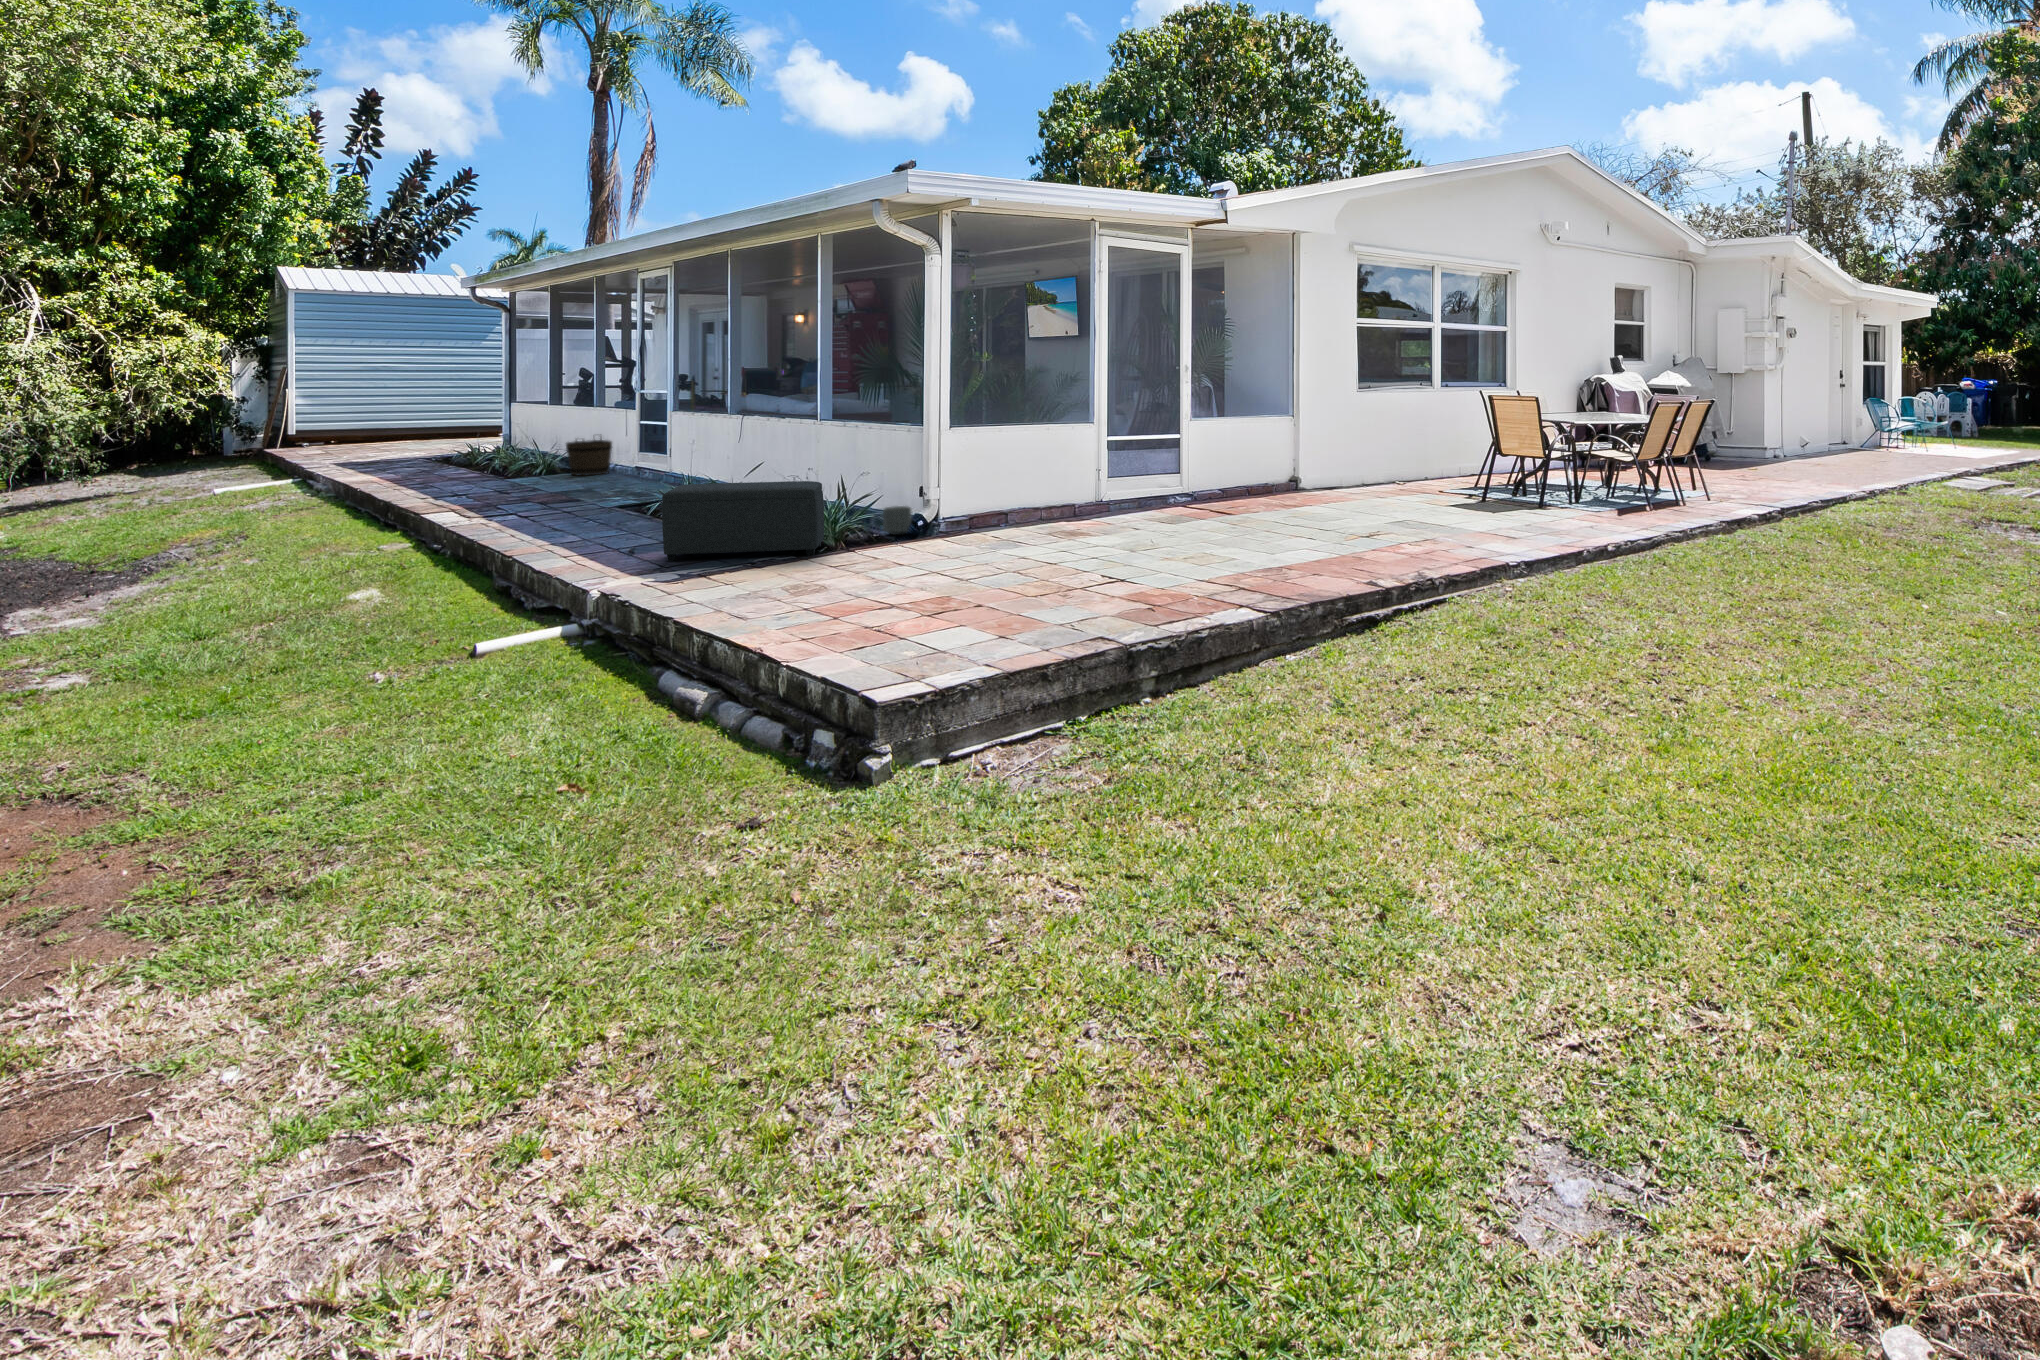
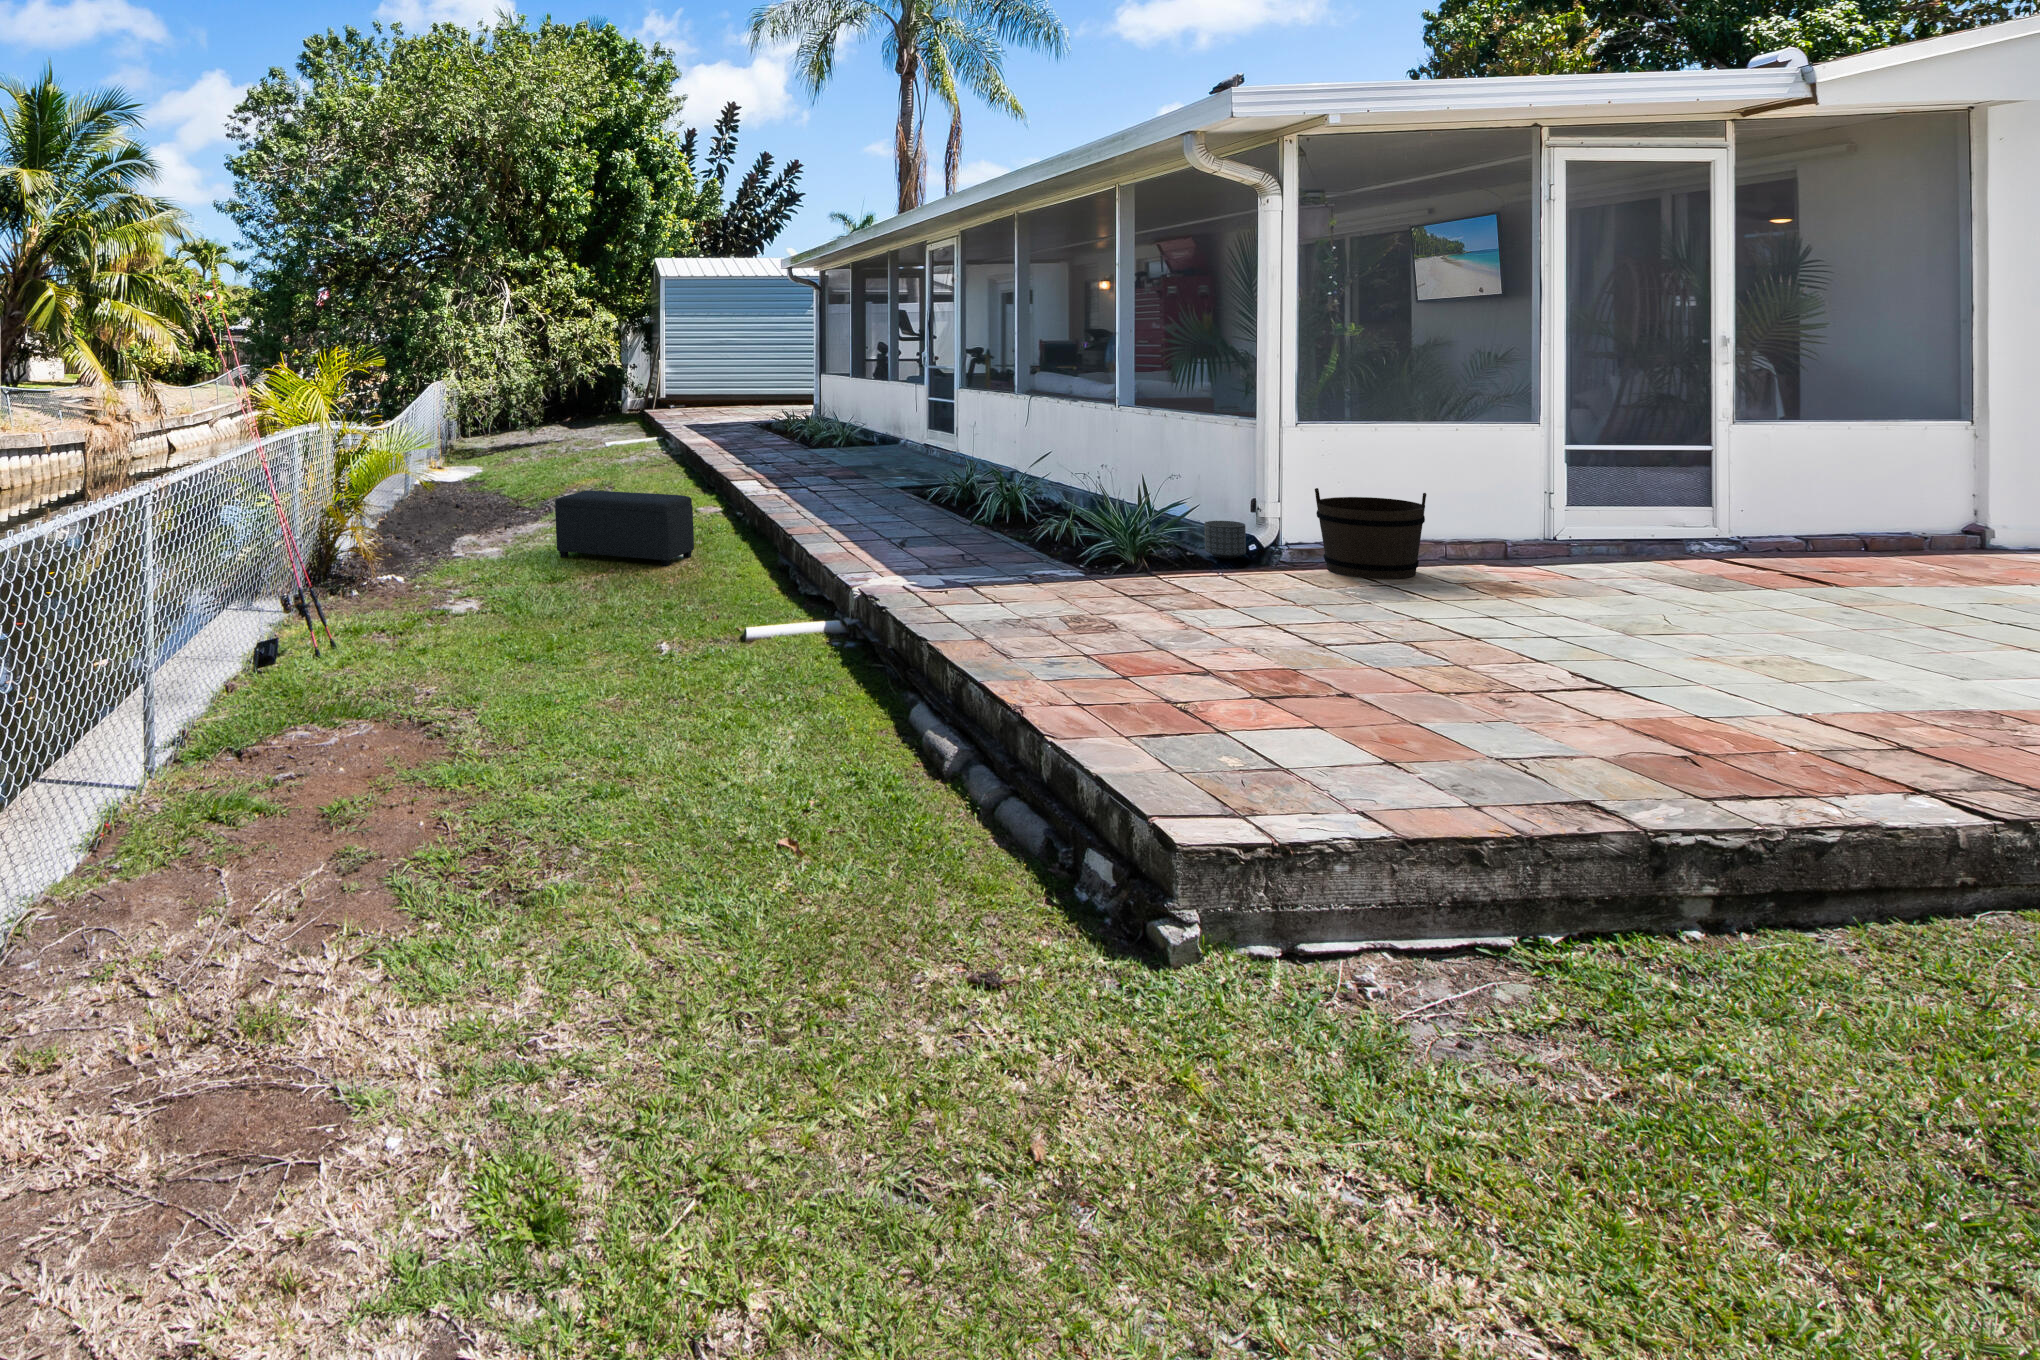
bucket: present [566,439,612,476] -> present [1315,488,1427,579]
ottoman: present [662,481,824,562] -> present [555,491,694,567]

